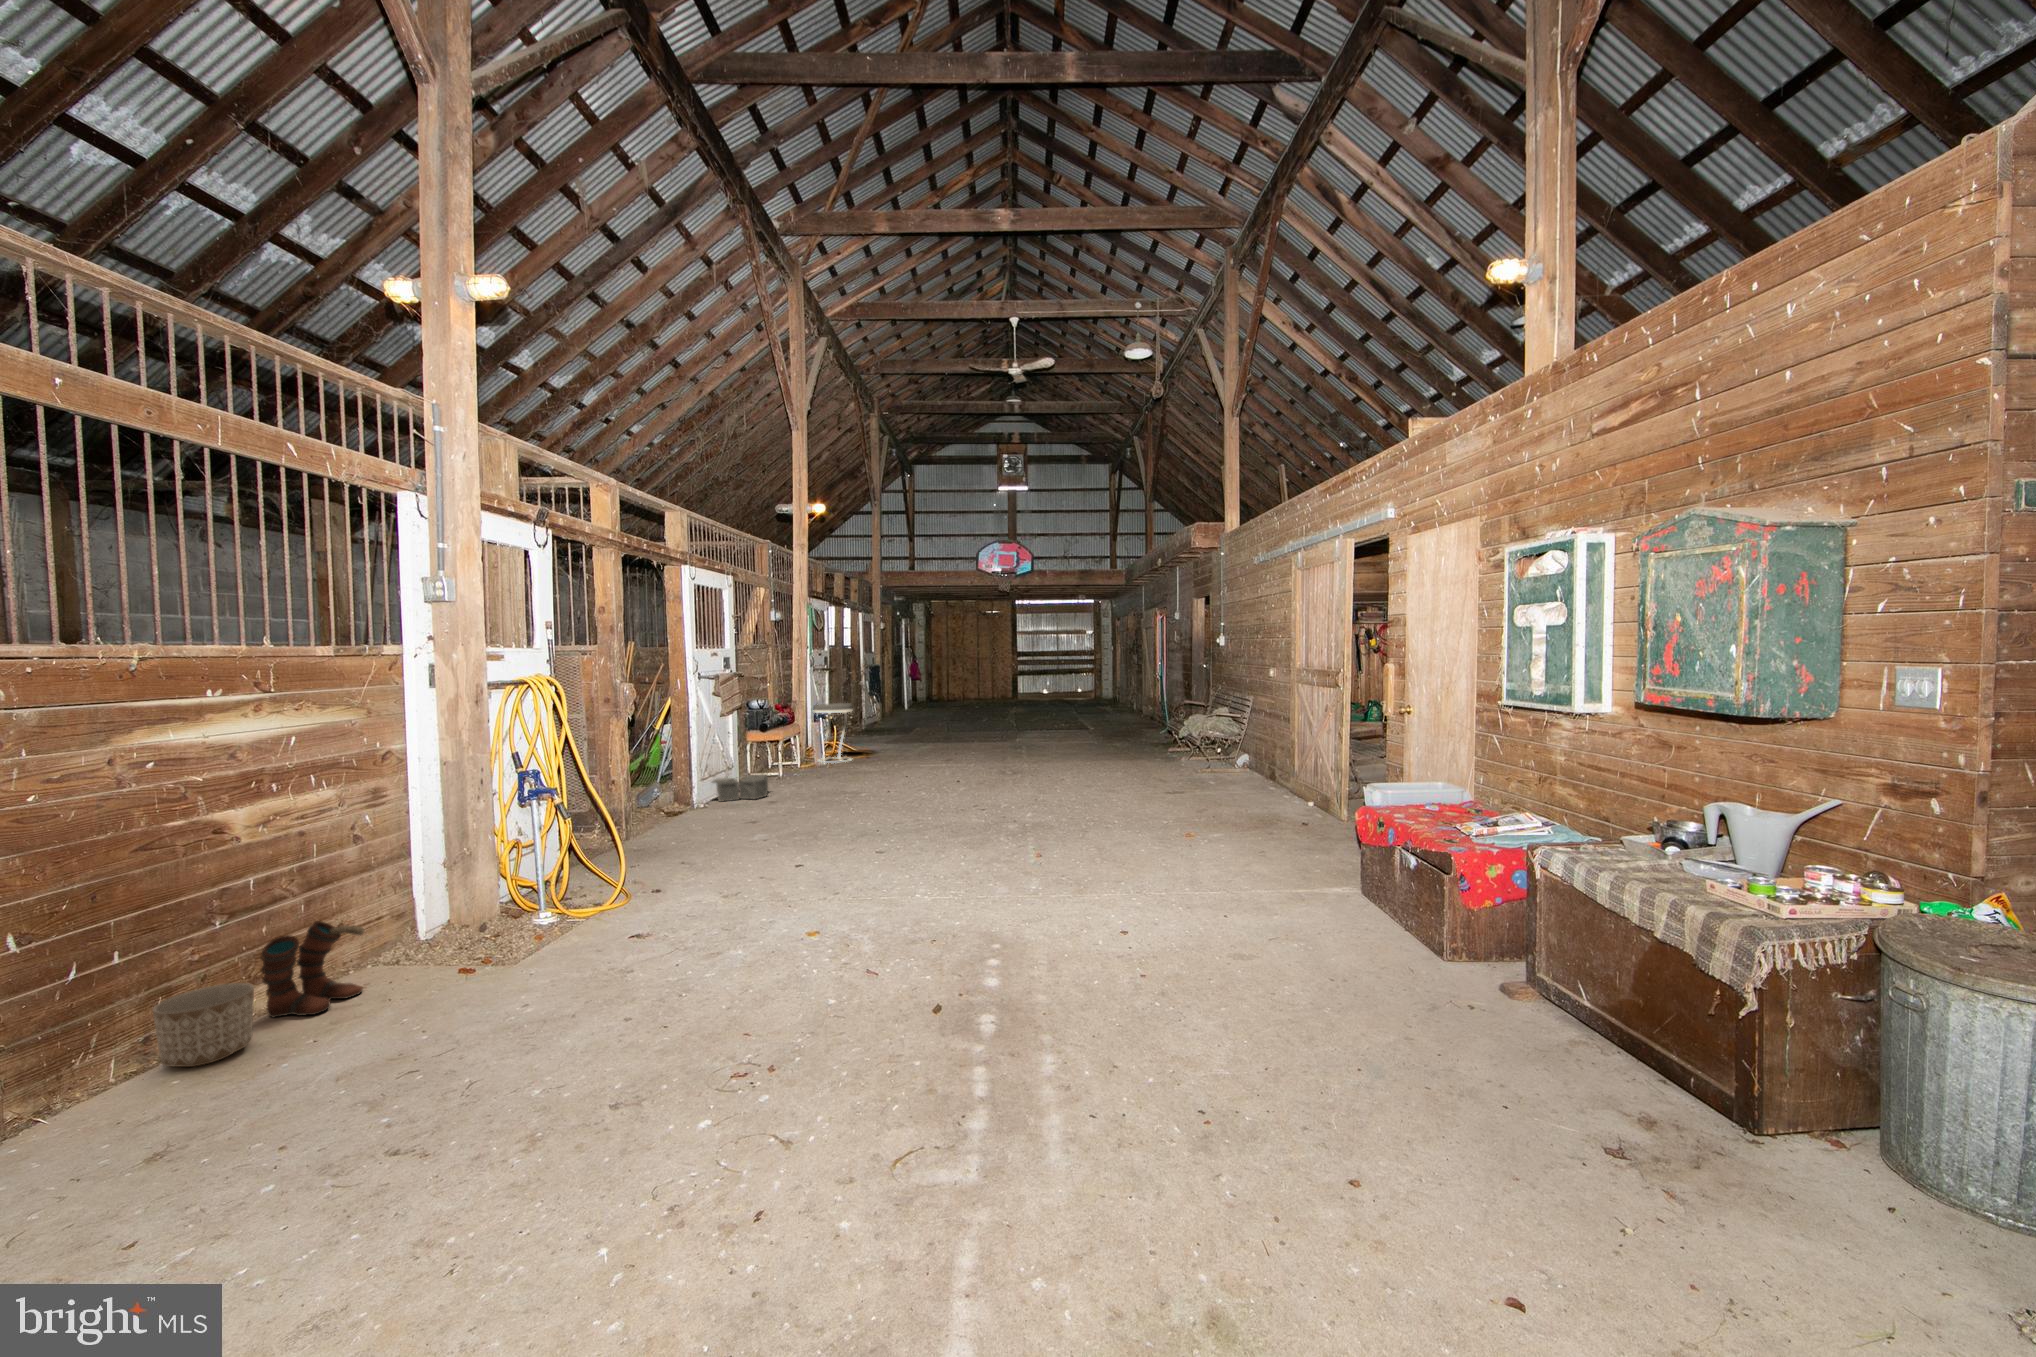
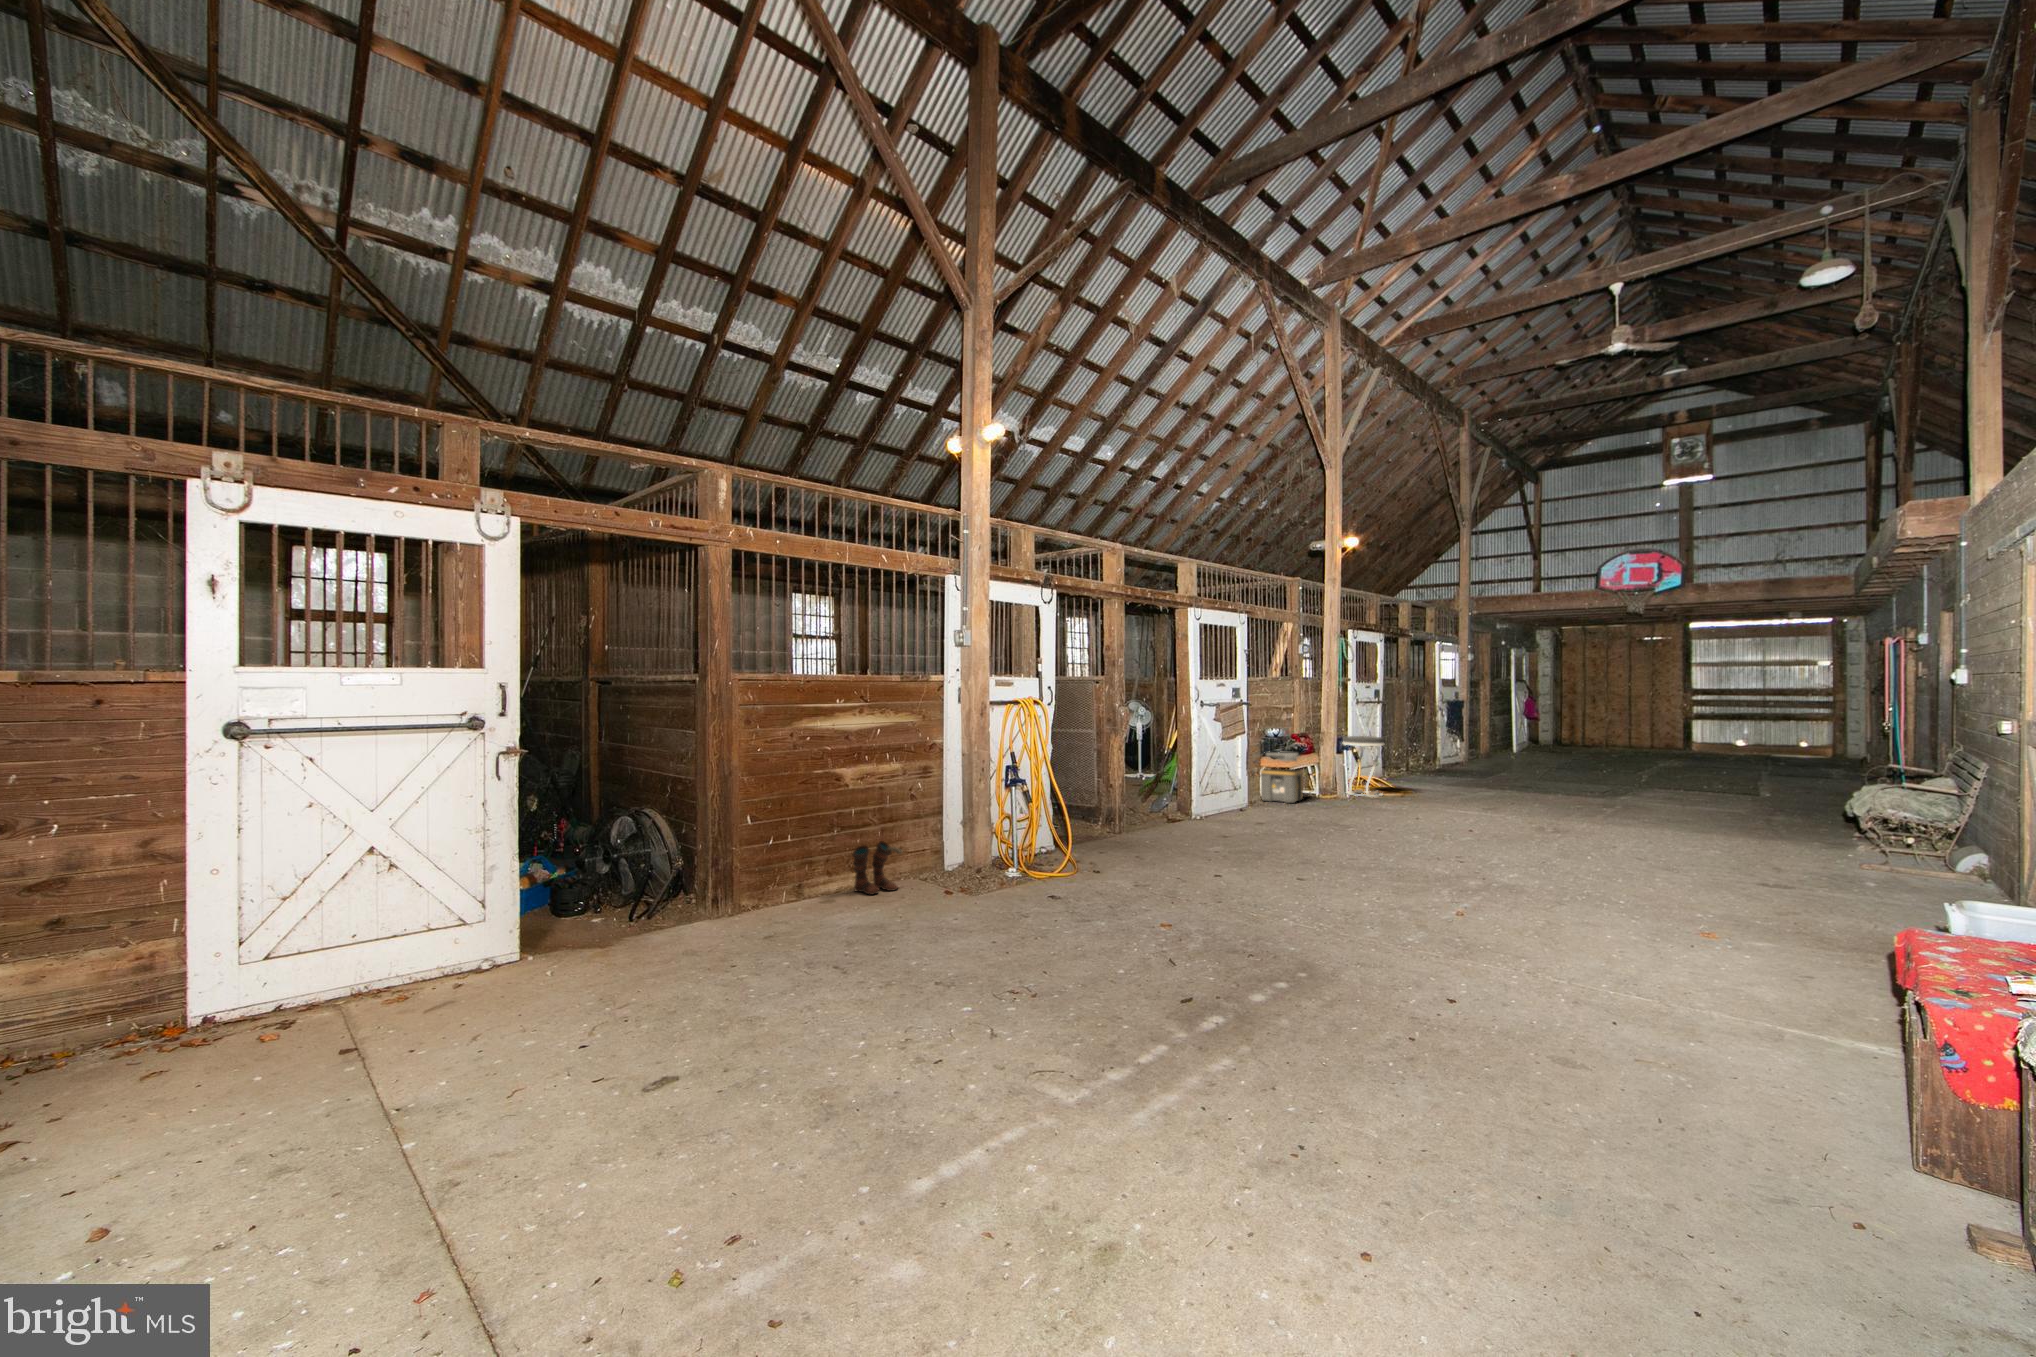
toolbox: none [744,724,787,779] -> present [1261,751,1304,803]
storage bin: present [712,774,768,802] -> none [1210,795,1270,818]
planter: present [153,983,254,1067] -> none [799,864,840,905]

